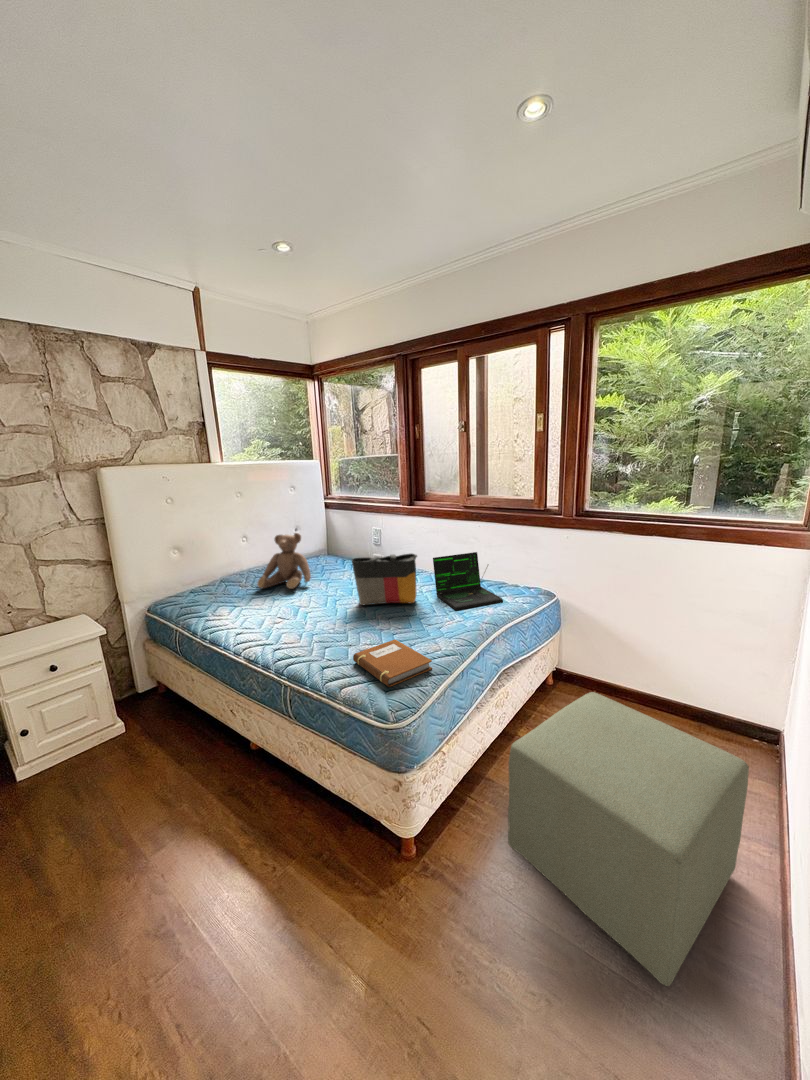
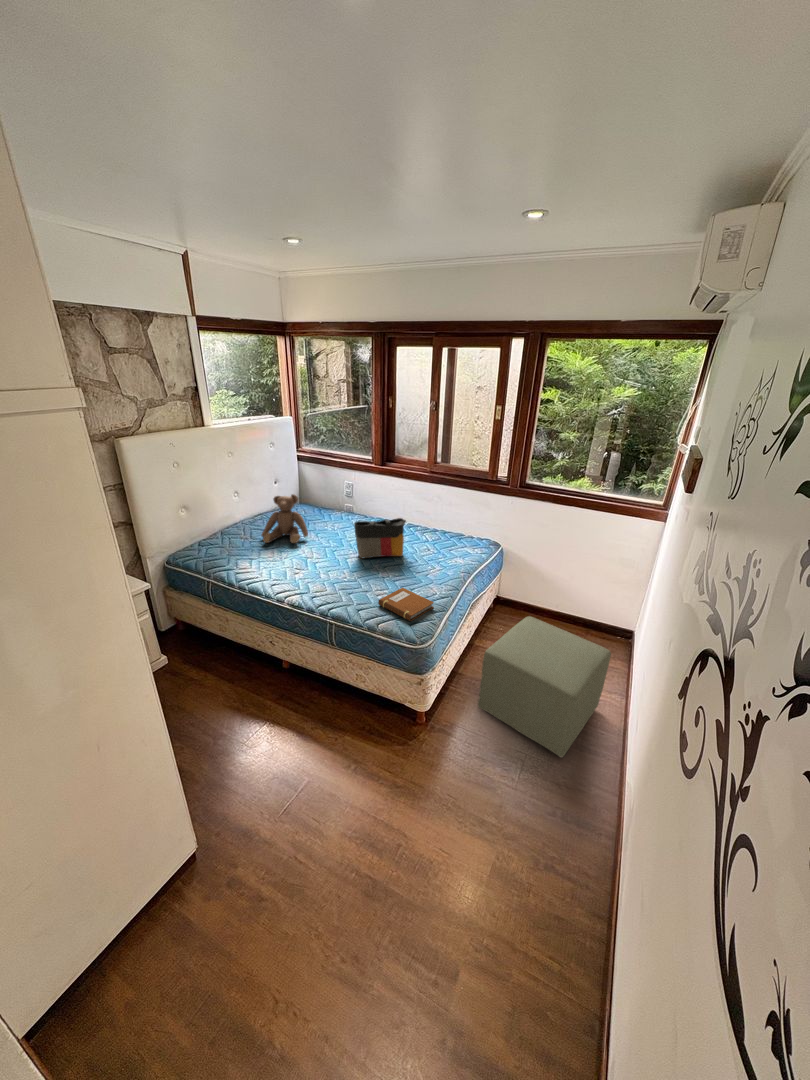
laptop: present [433,552,503,610] -> none [414,514,467,562]

